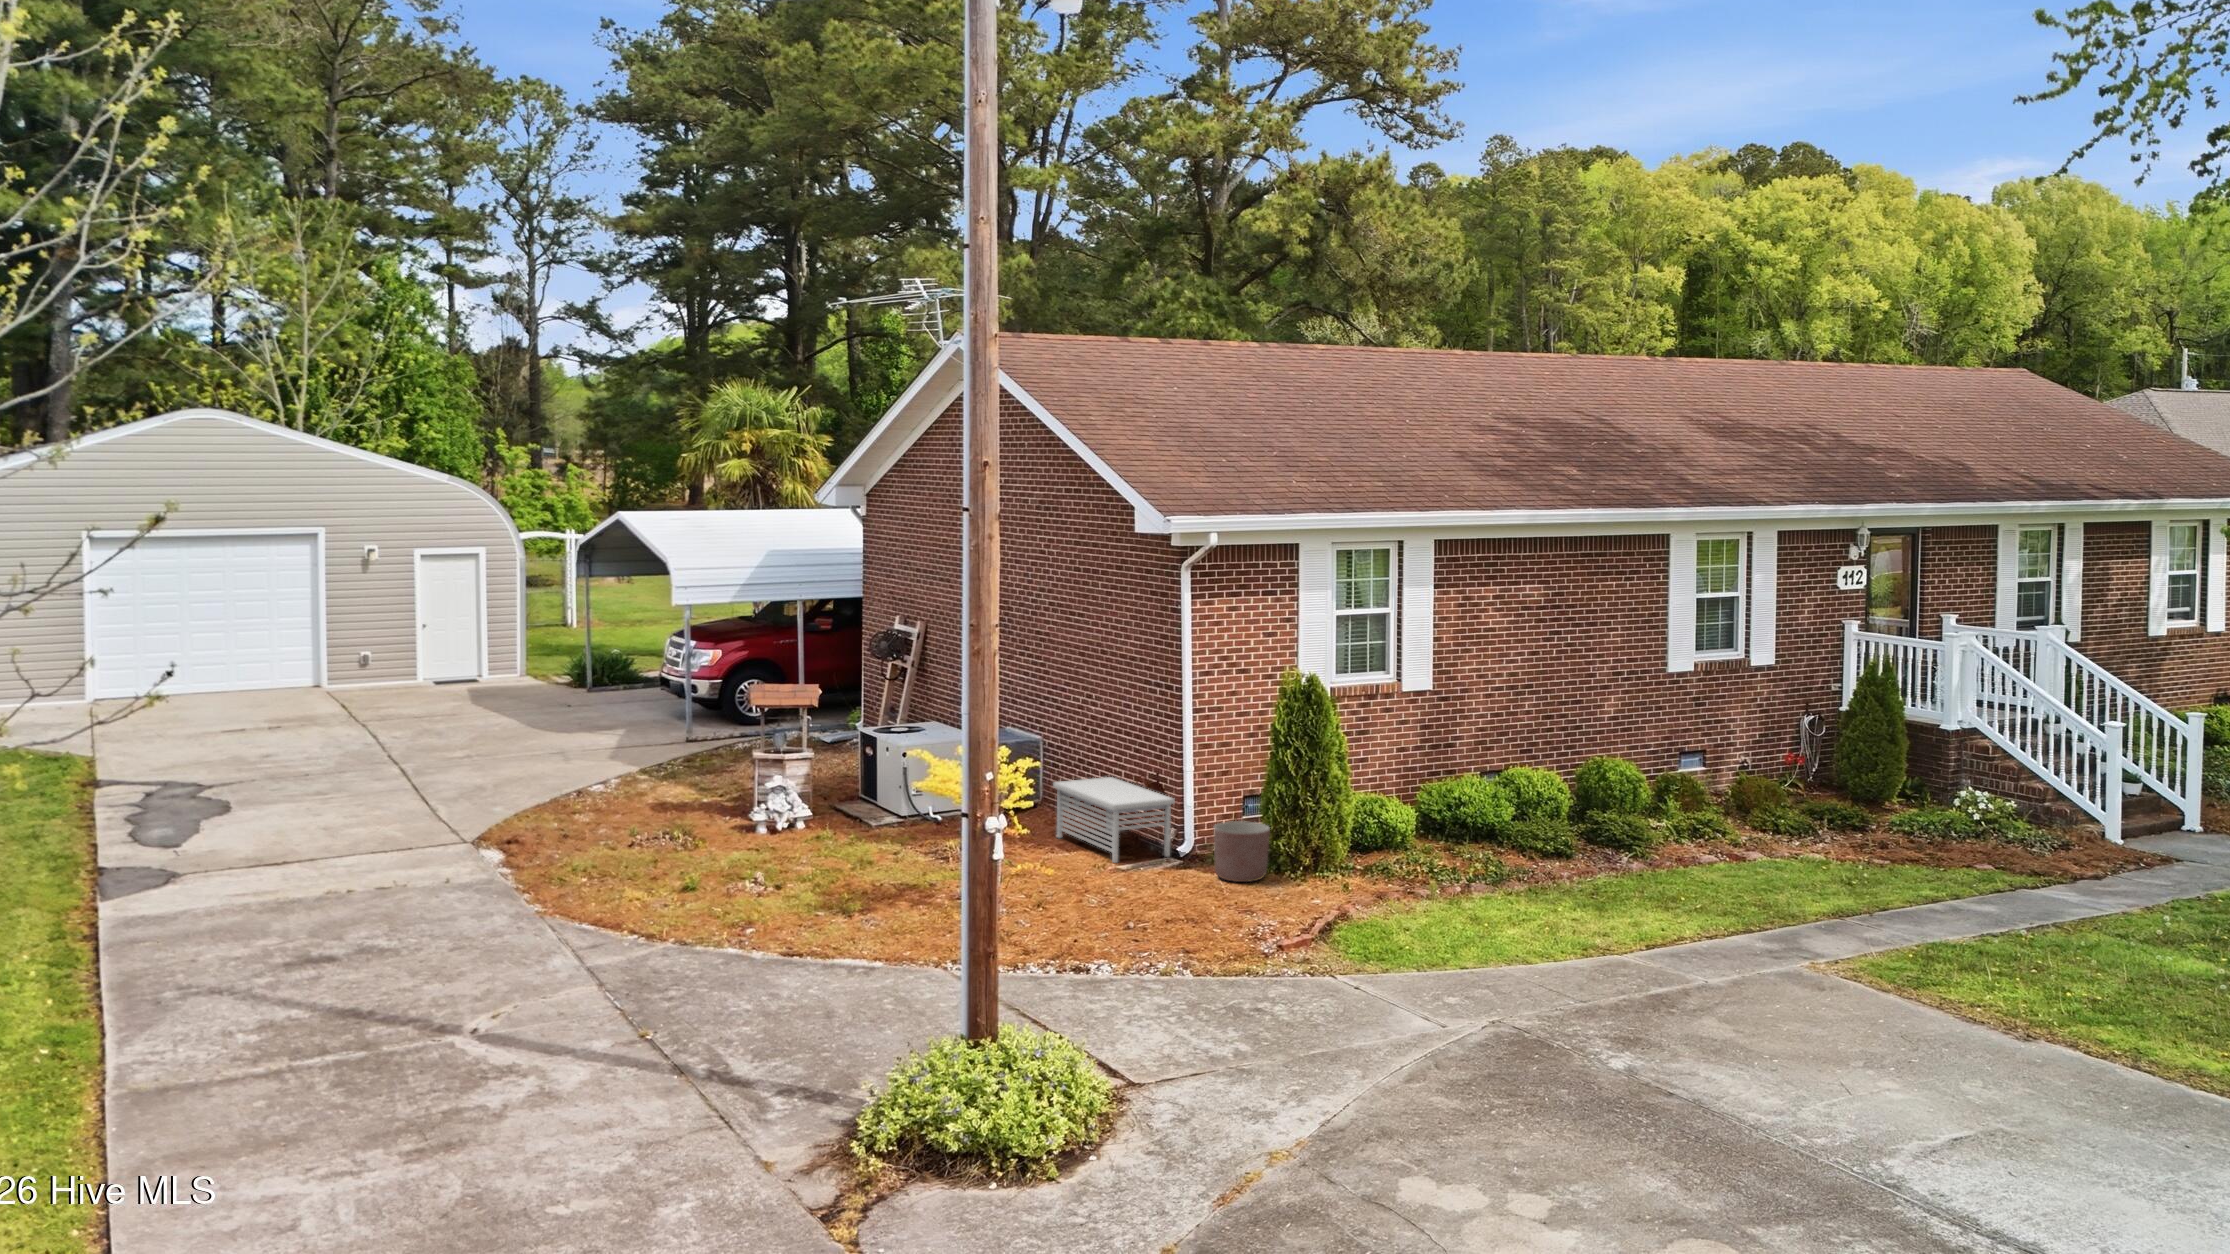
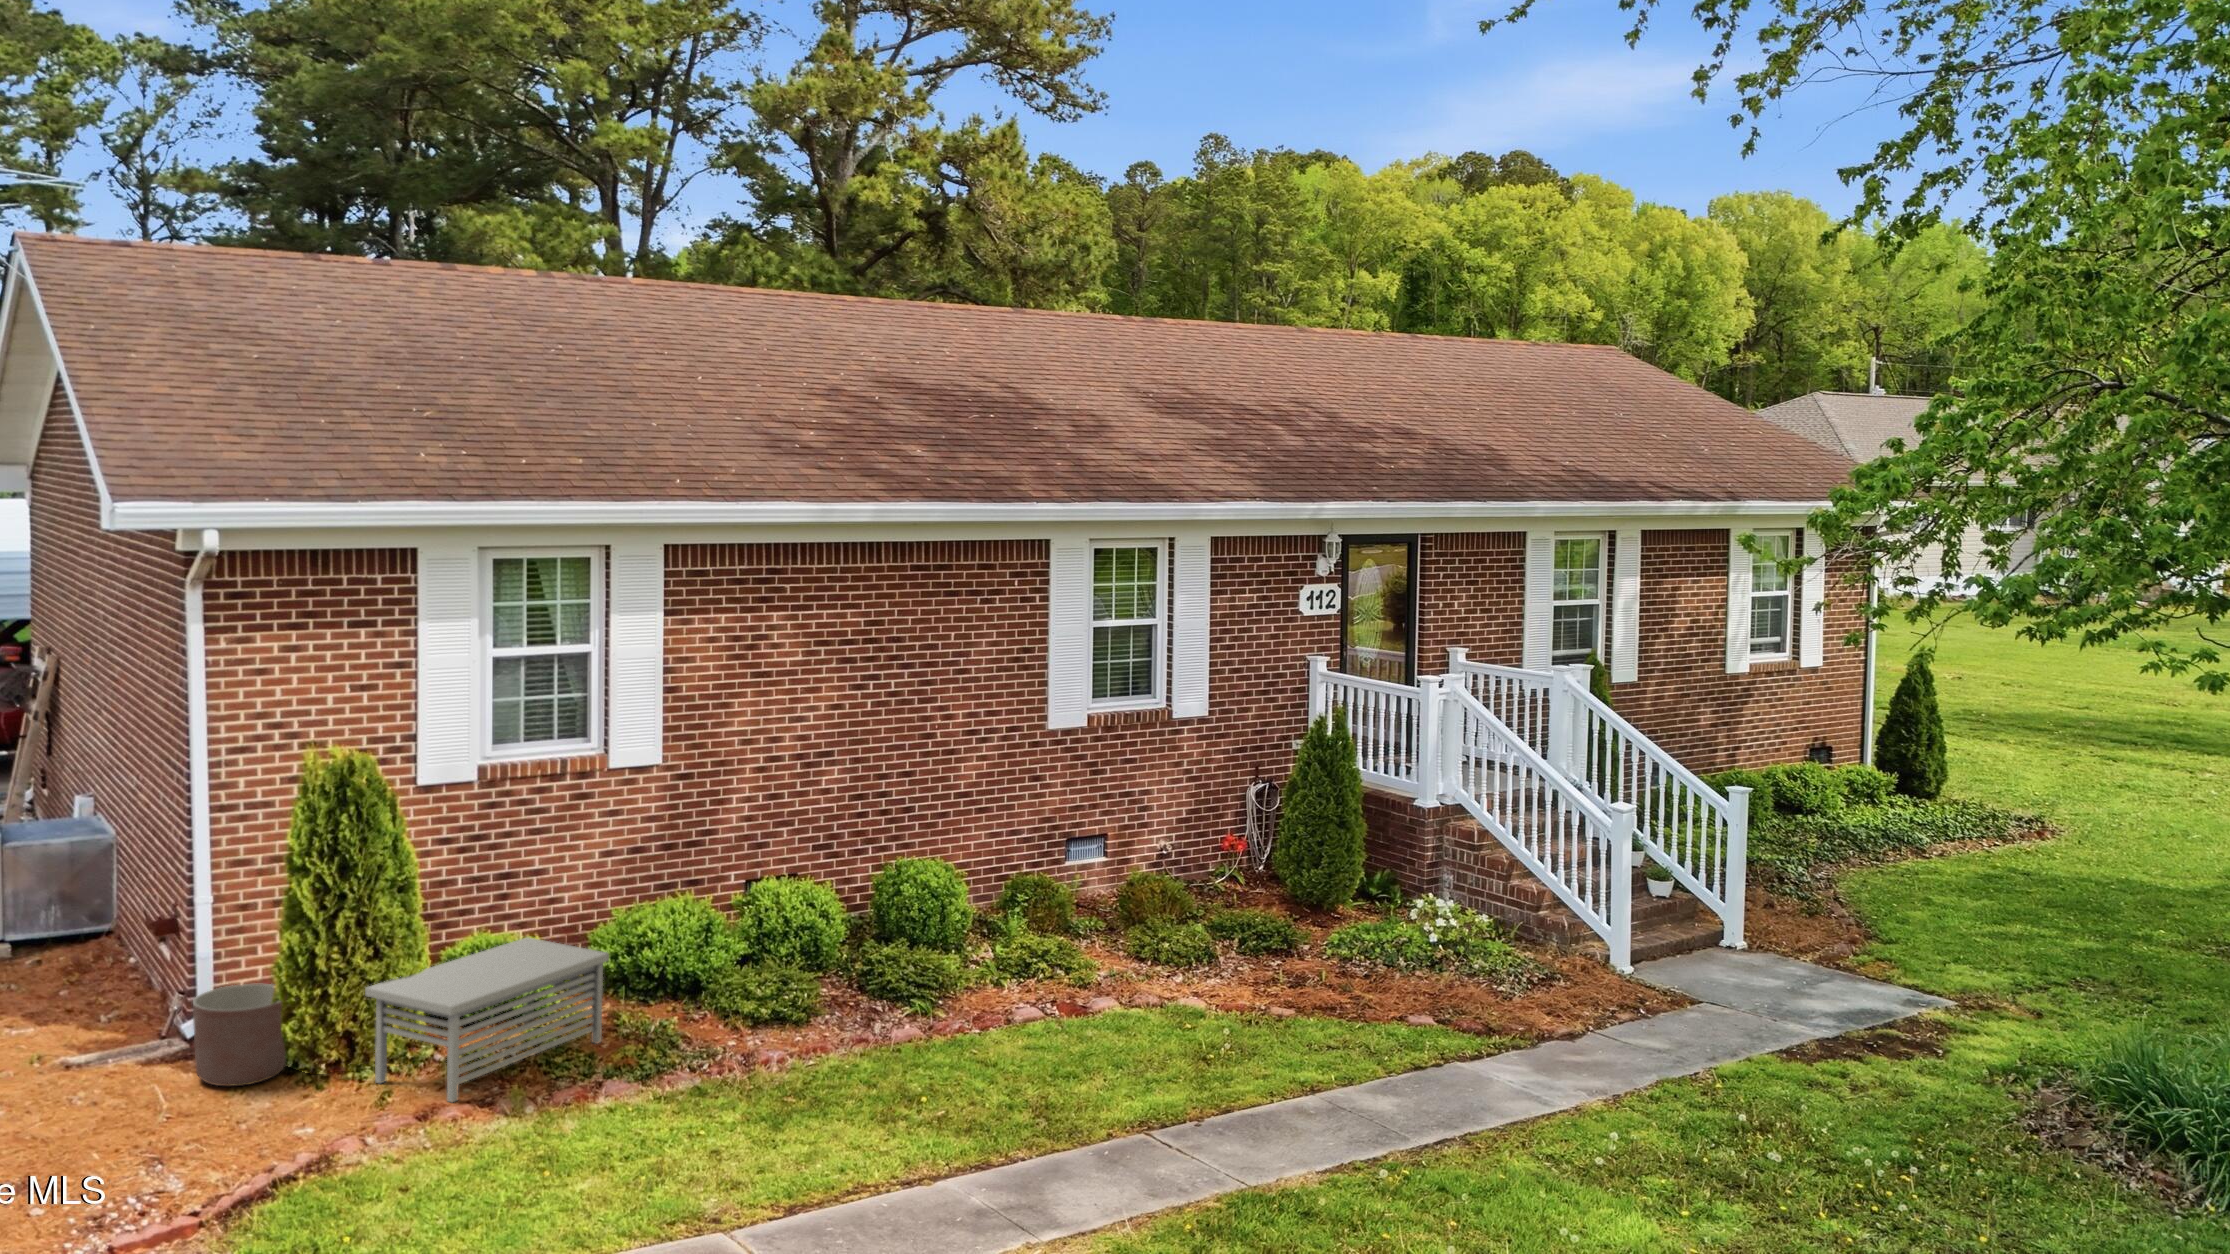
storage bench: present [1053,777,1175,863] -> present [365,937,609,1103]

